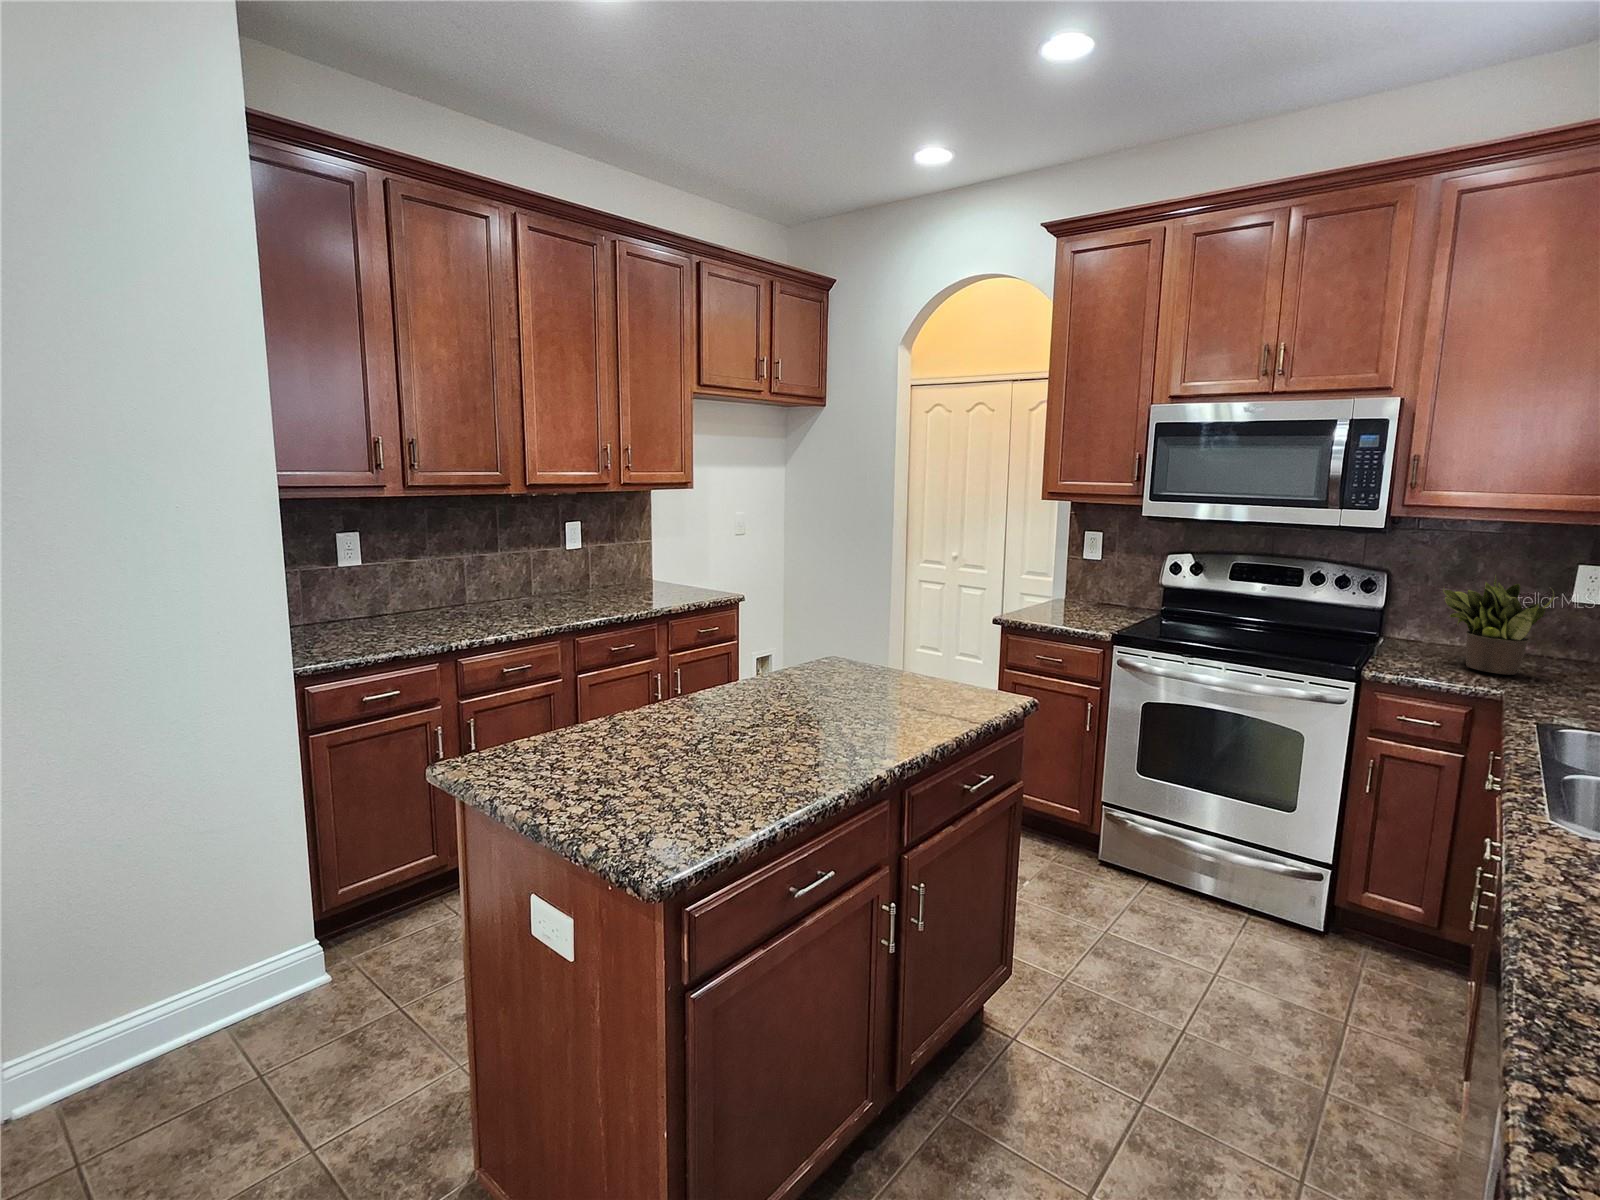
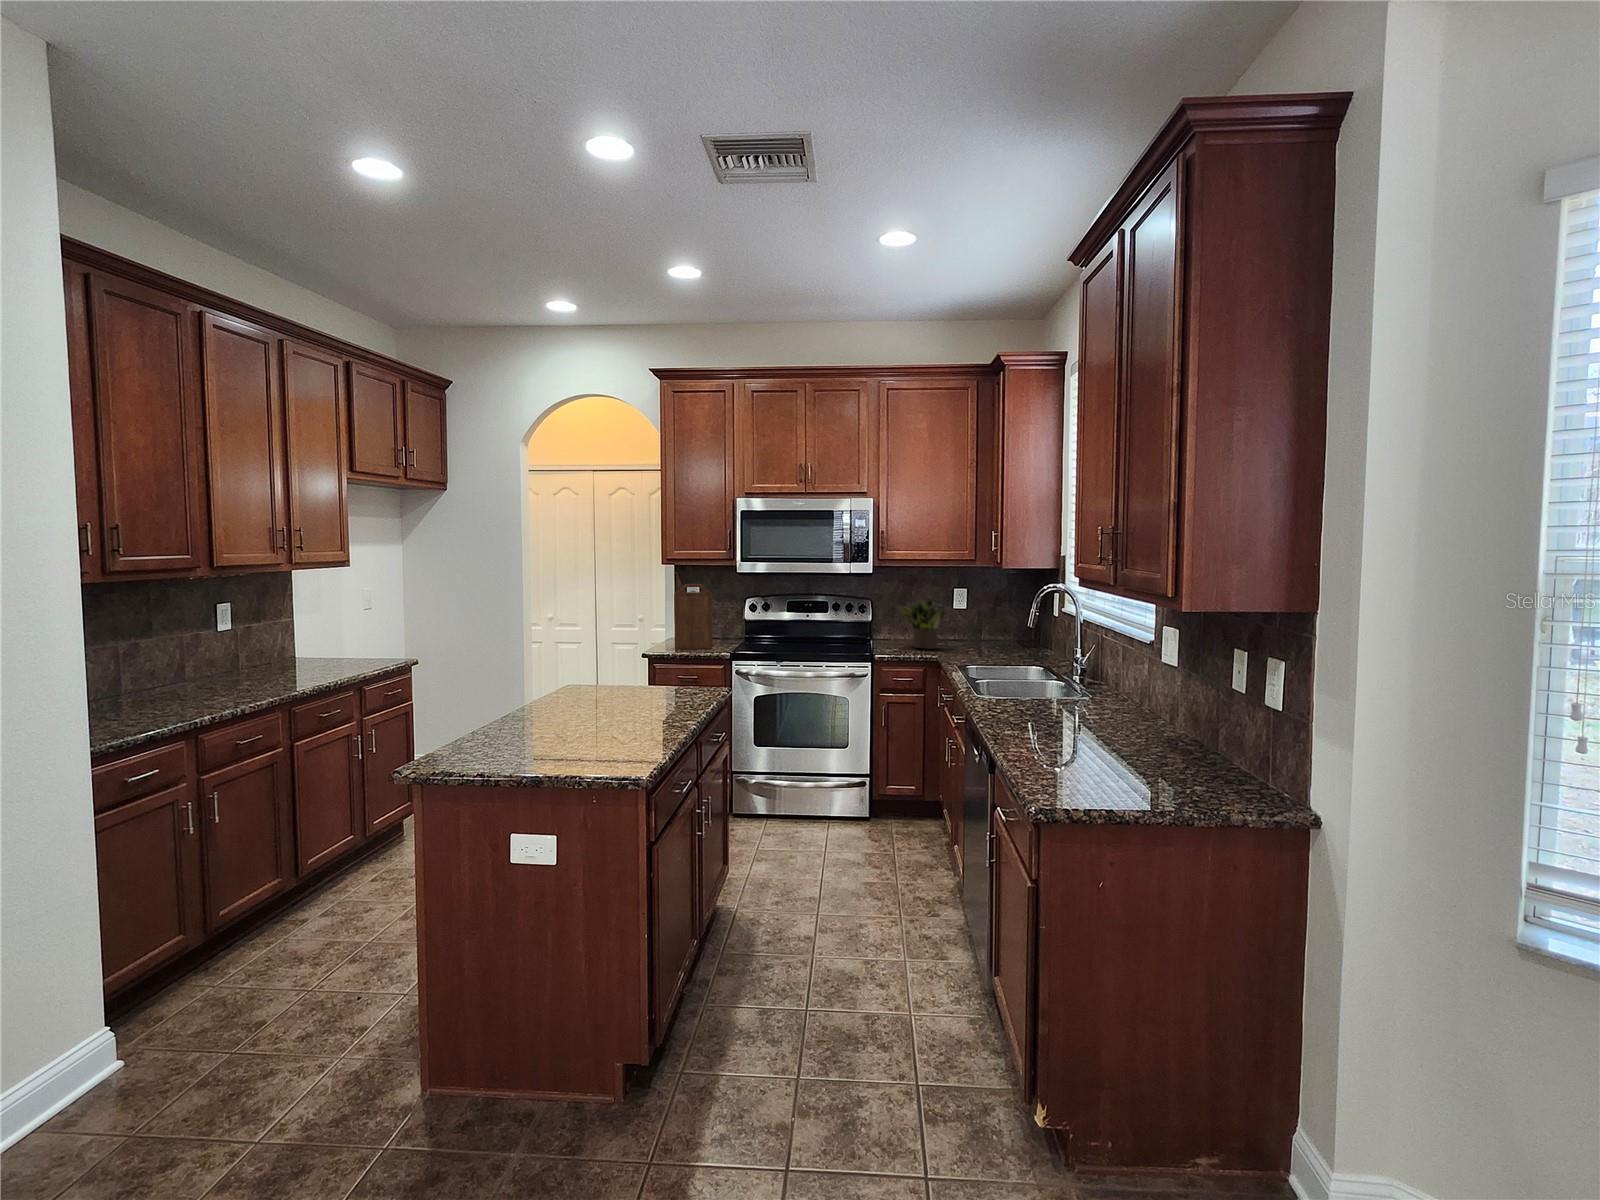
cutting board: none [1046,529,1106,622] -> present [674,584,713,649]

